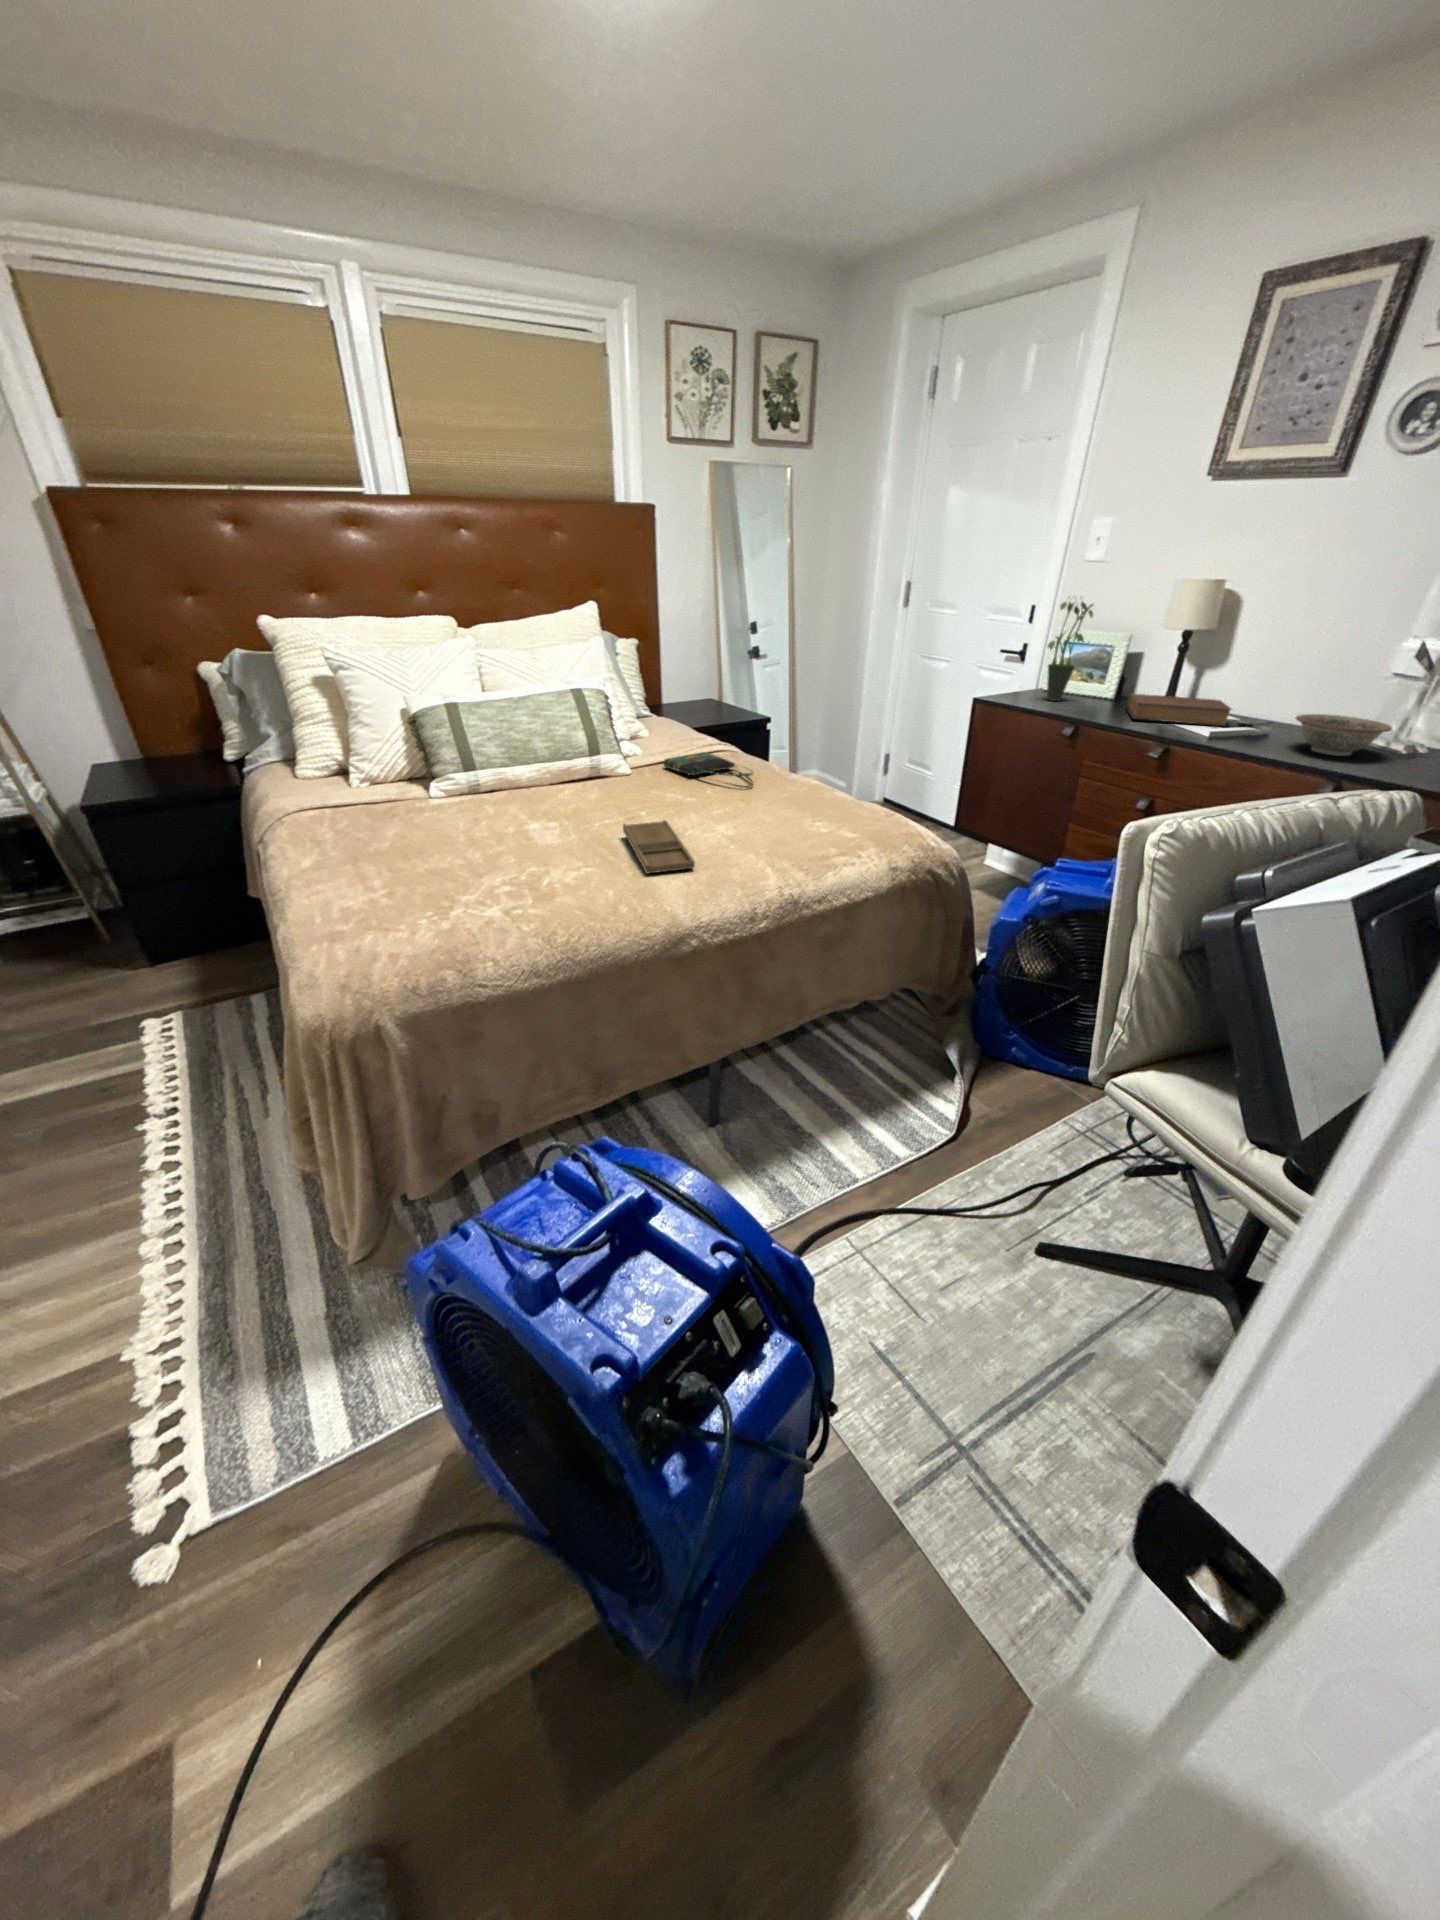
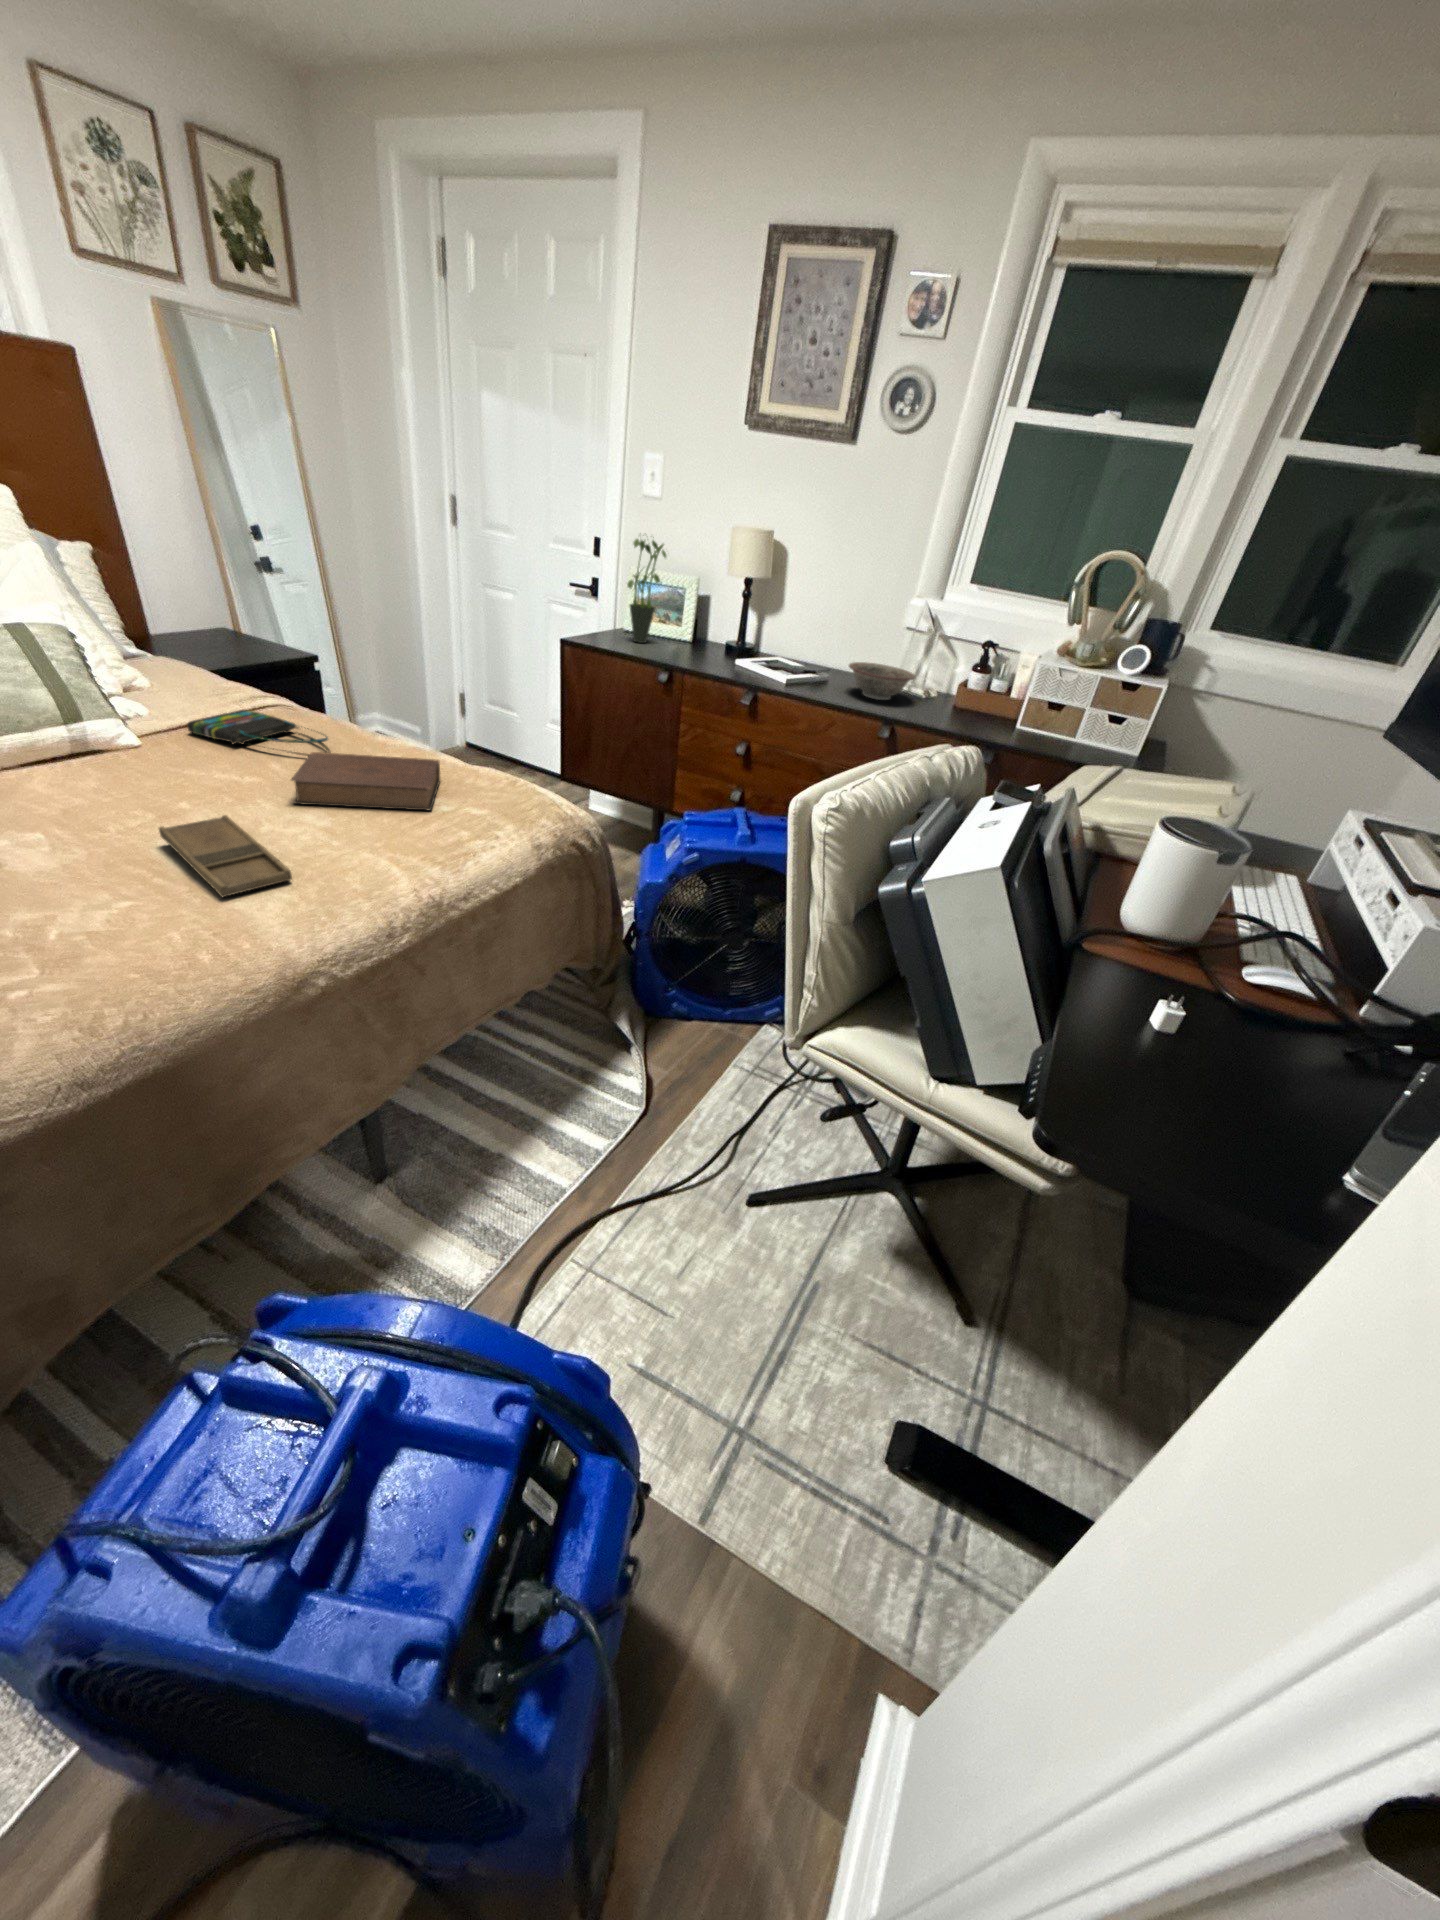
book: present [1126,694,1231,727] -> present [291,752,440,810]

